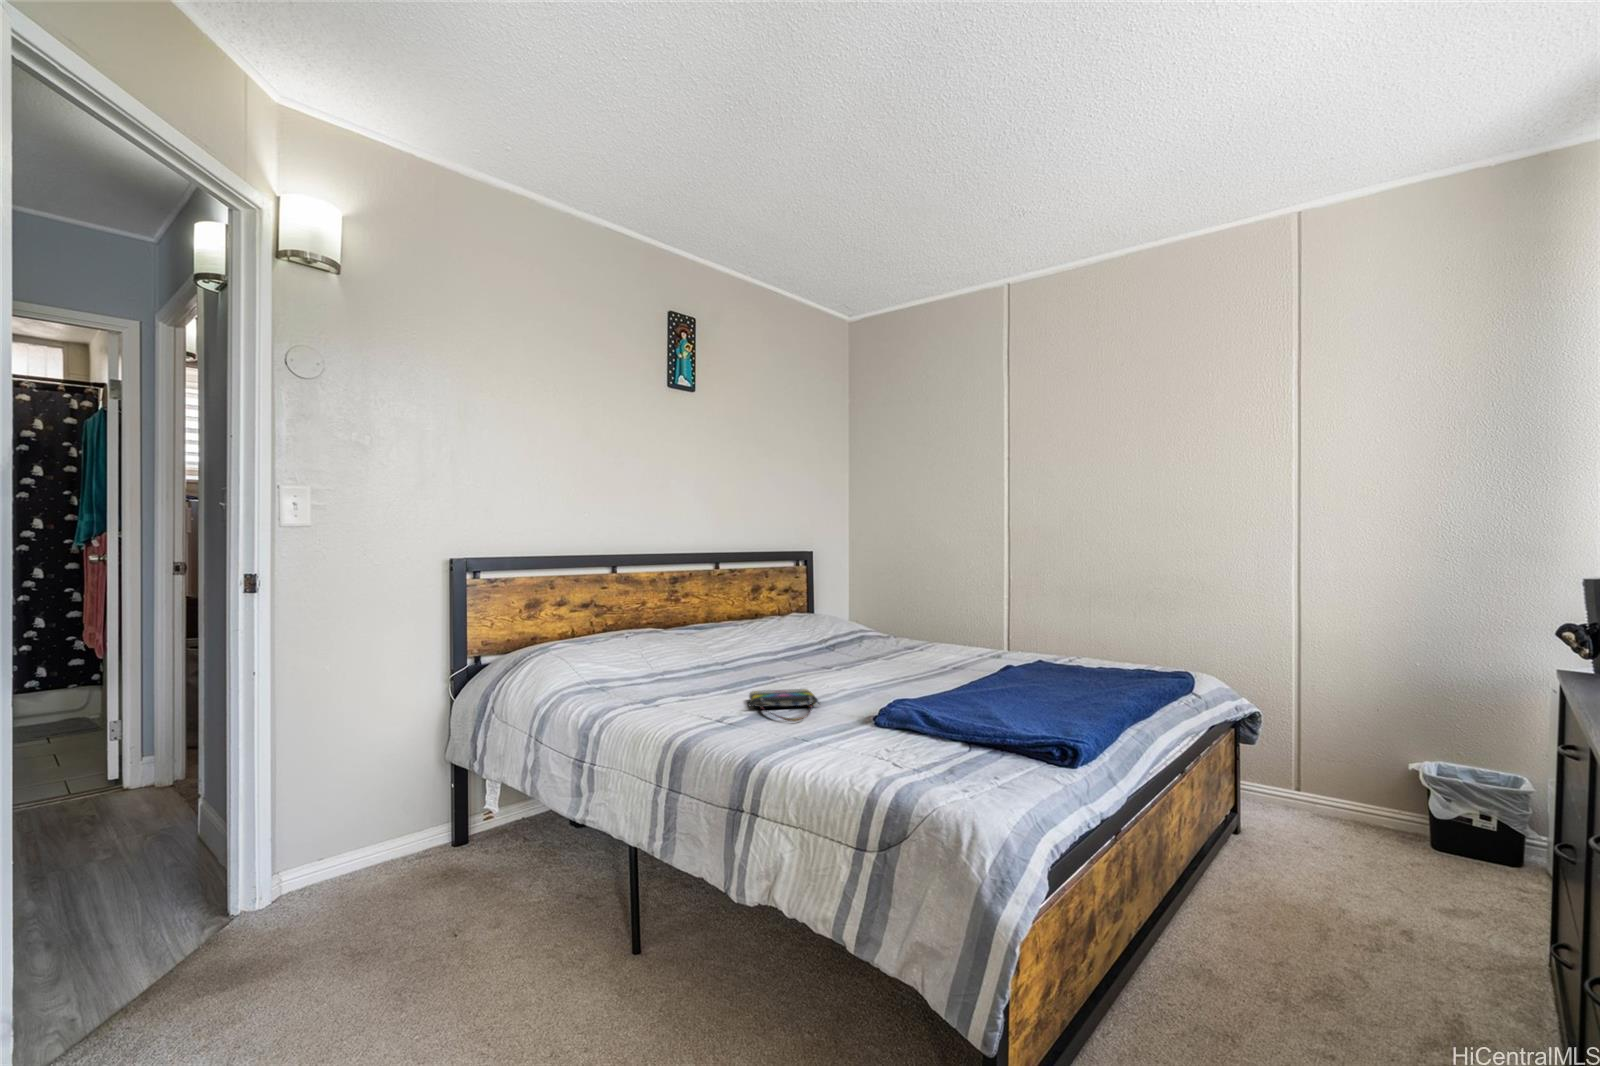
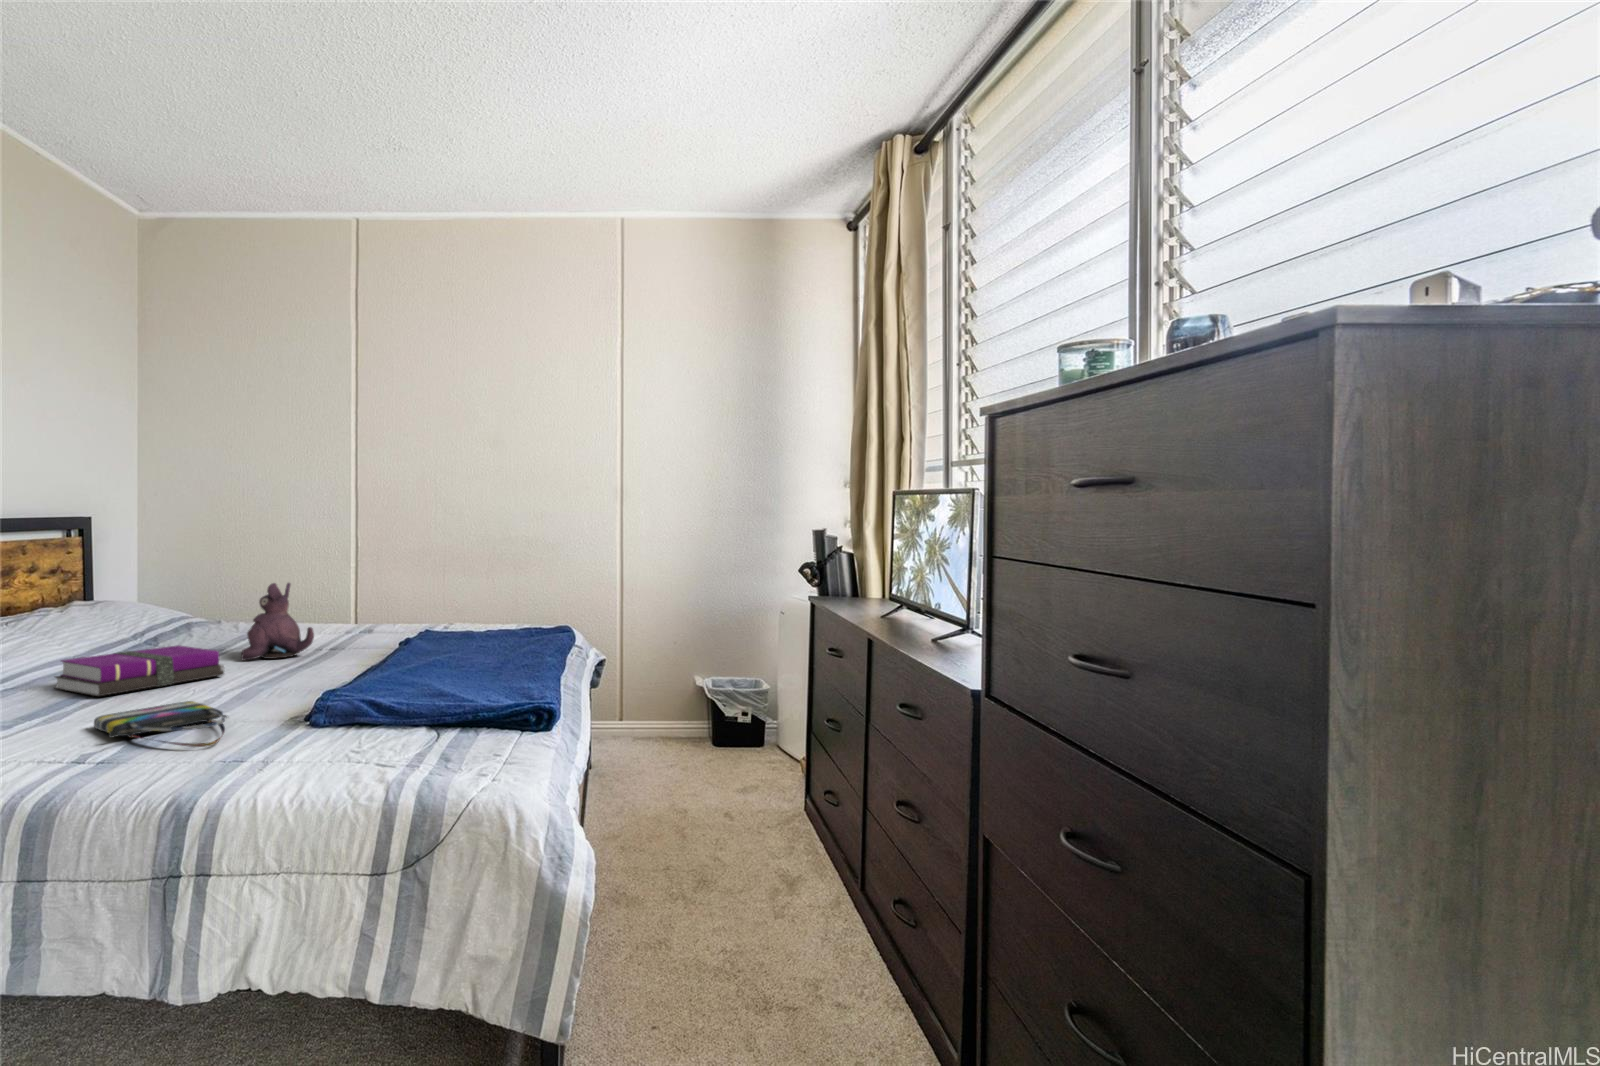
plush toy: none [868,599,919,668] -> present [241,583,314,660]
notebook: none [752,649,847,681] -> present [55,645,224,696]

